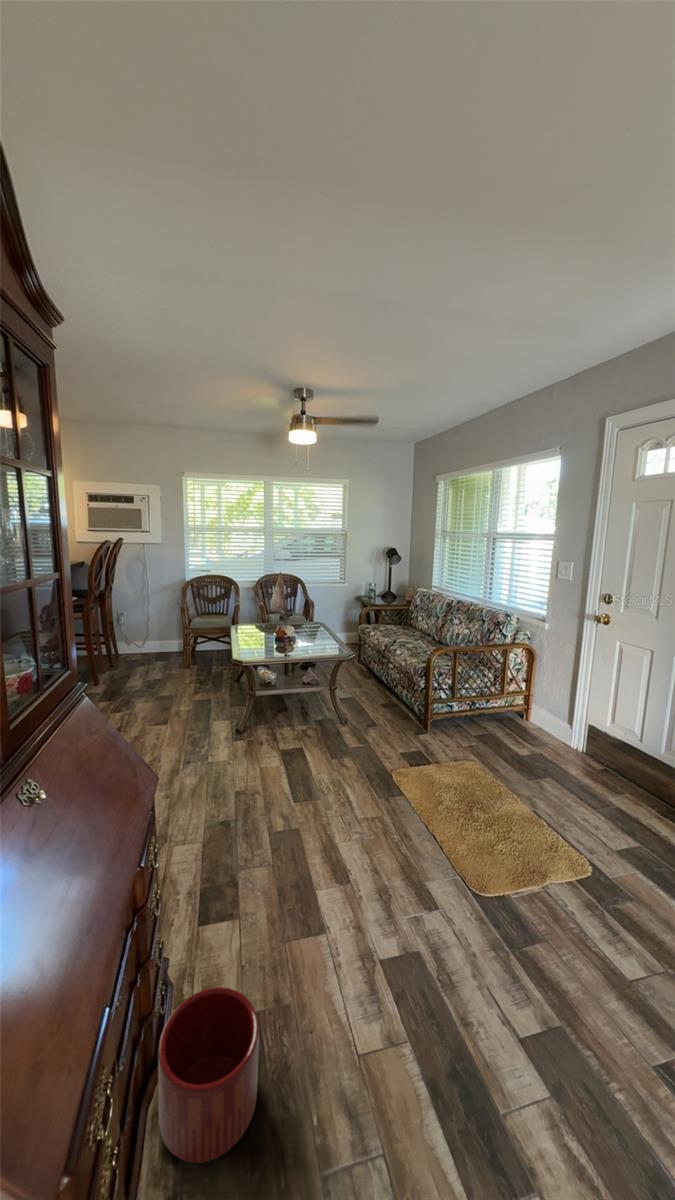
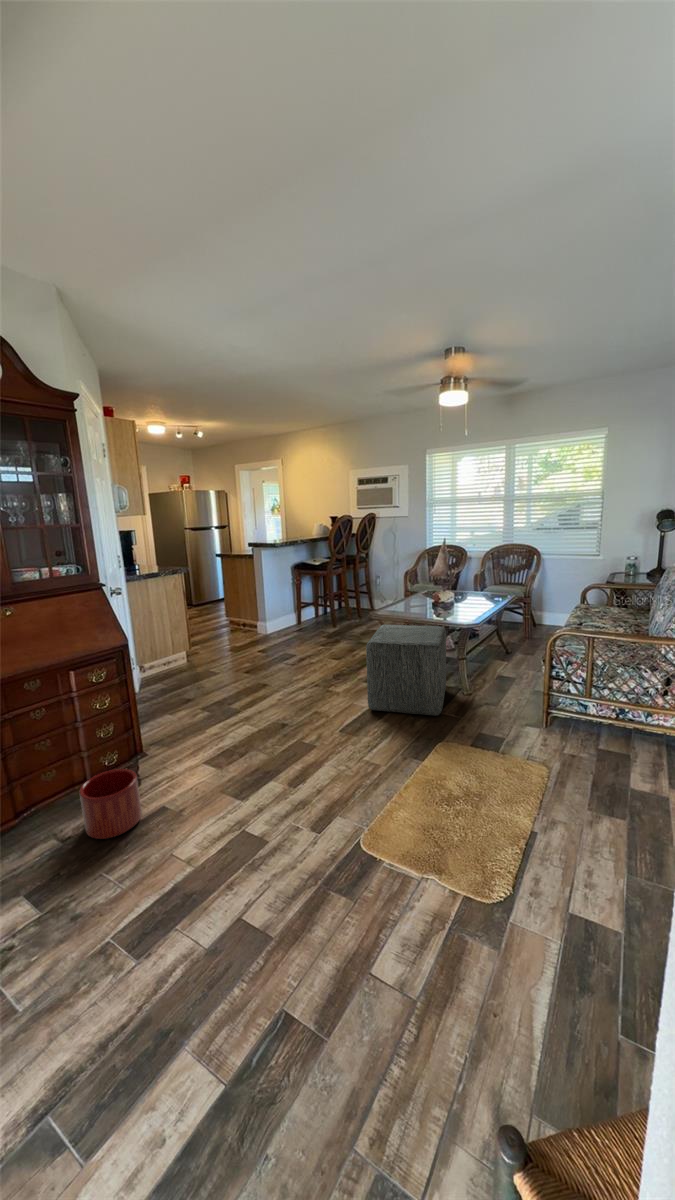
ottoman: none [258,659,358,765] -> present [366,625,446,716]

